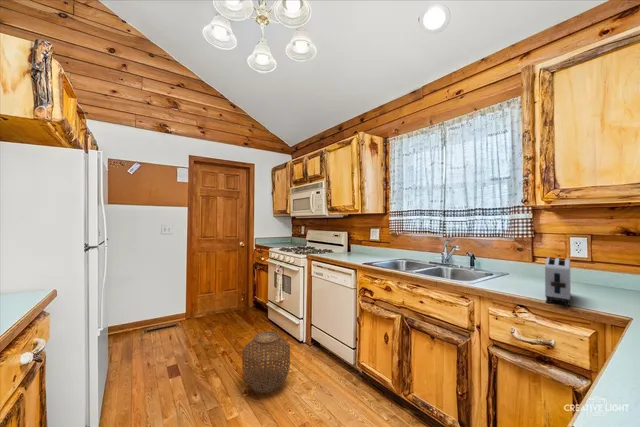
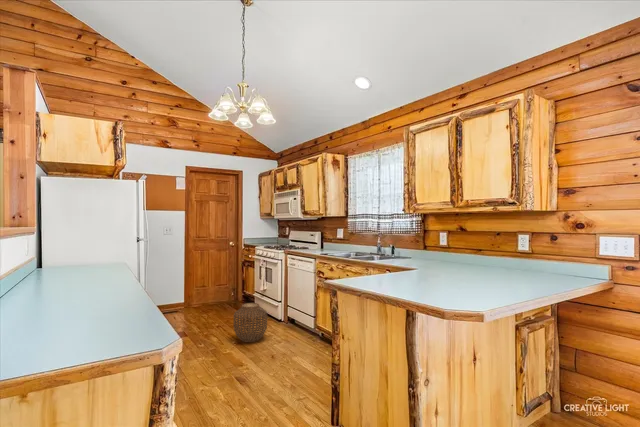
toaster: present [545,257,571,307] -> none [393,243,417,267]

